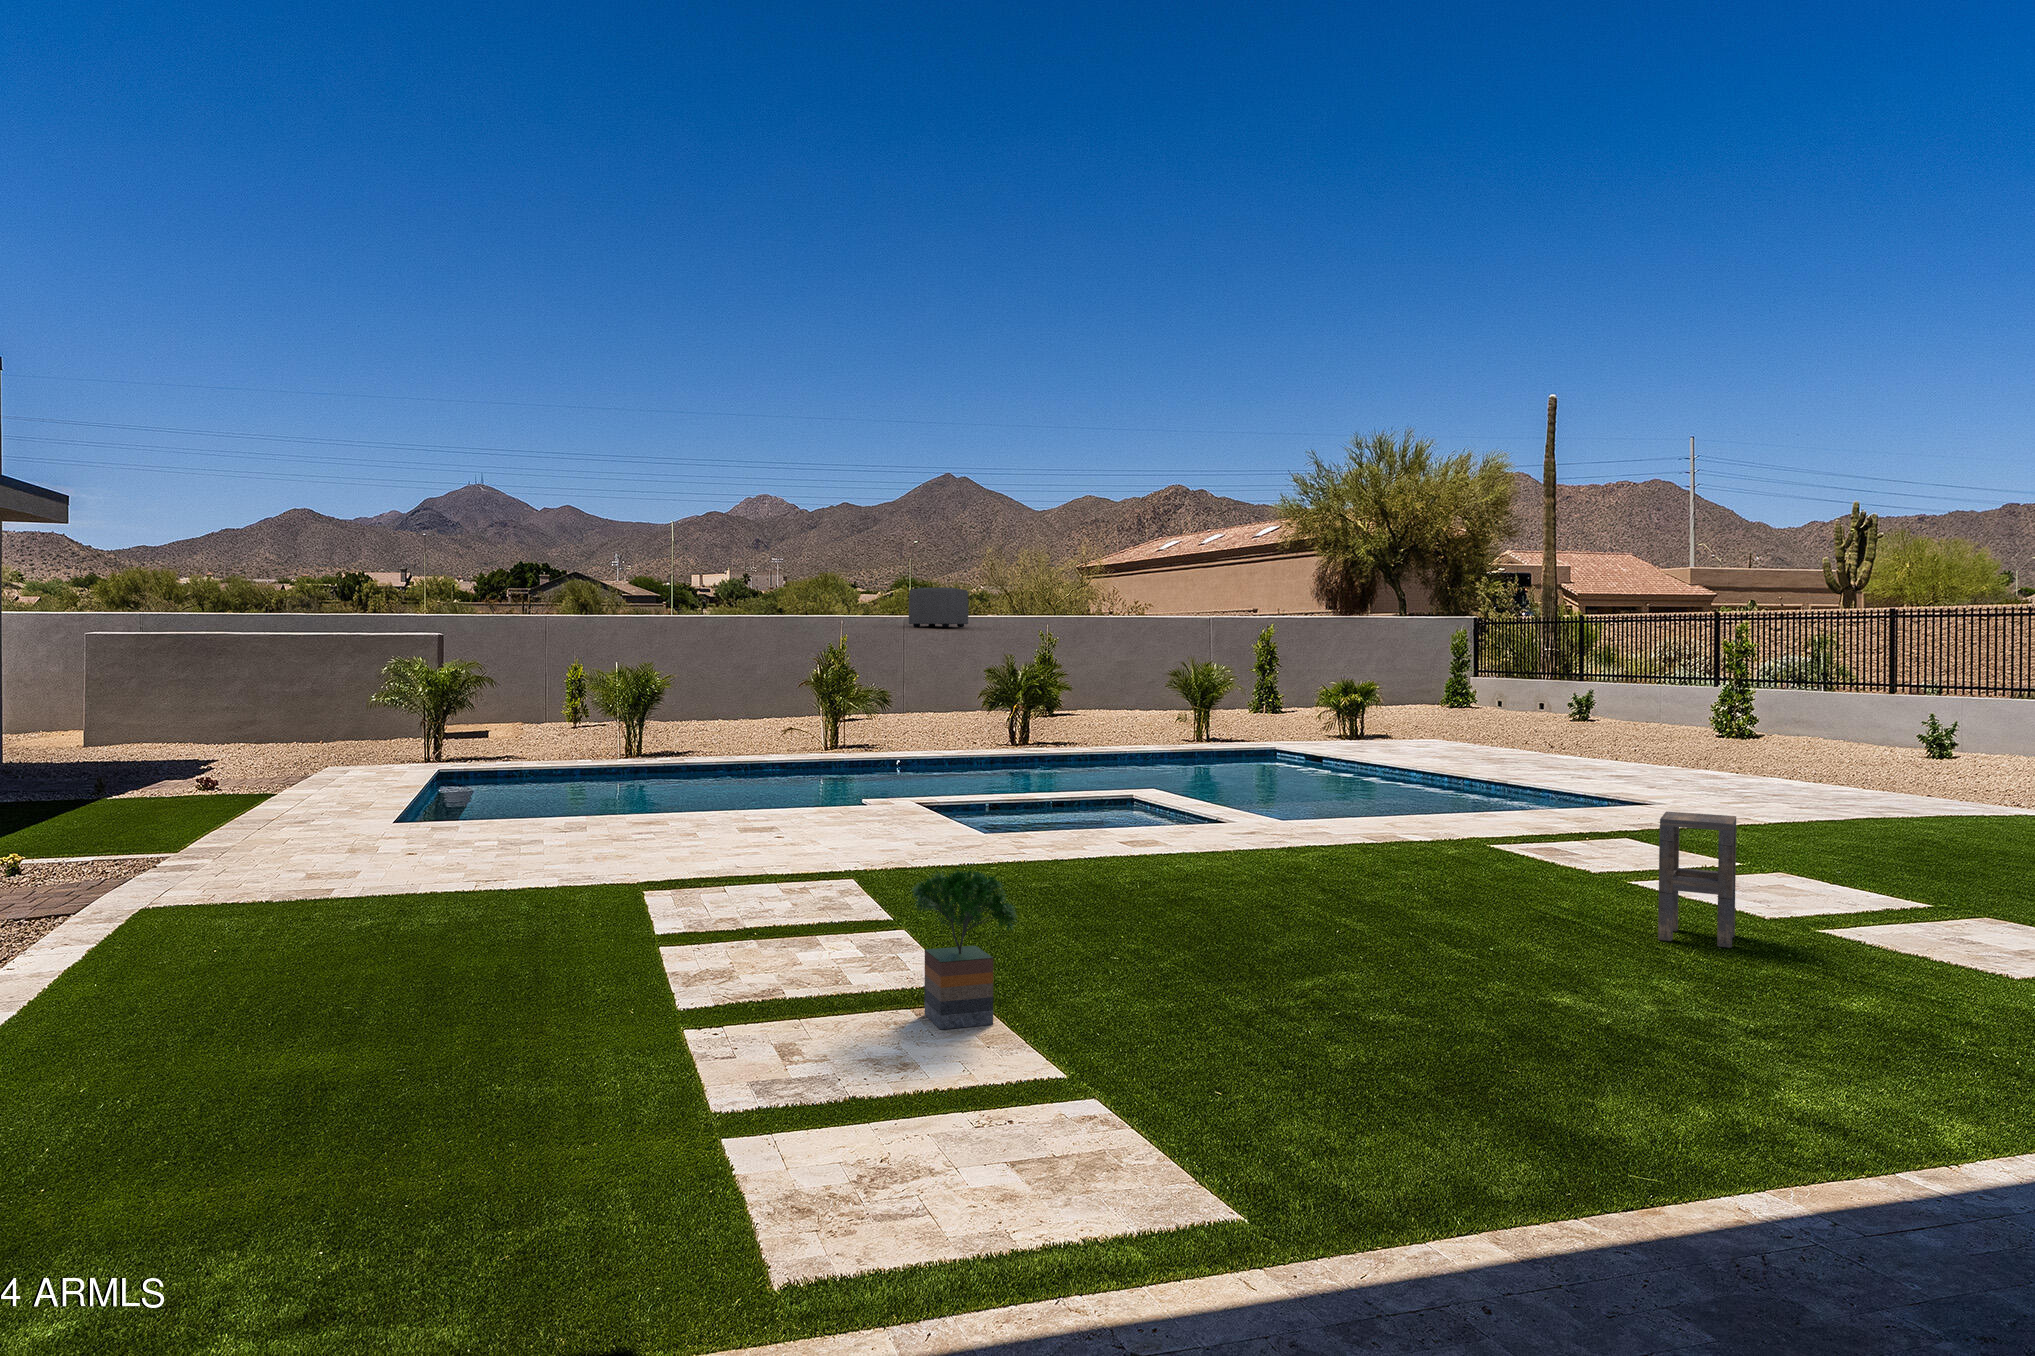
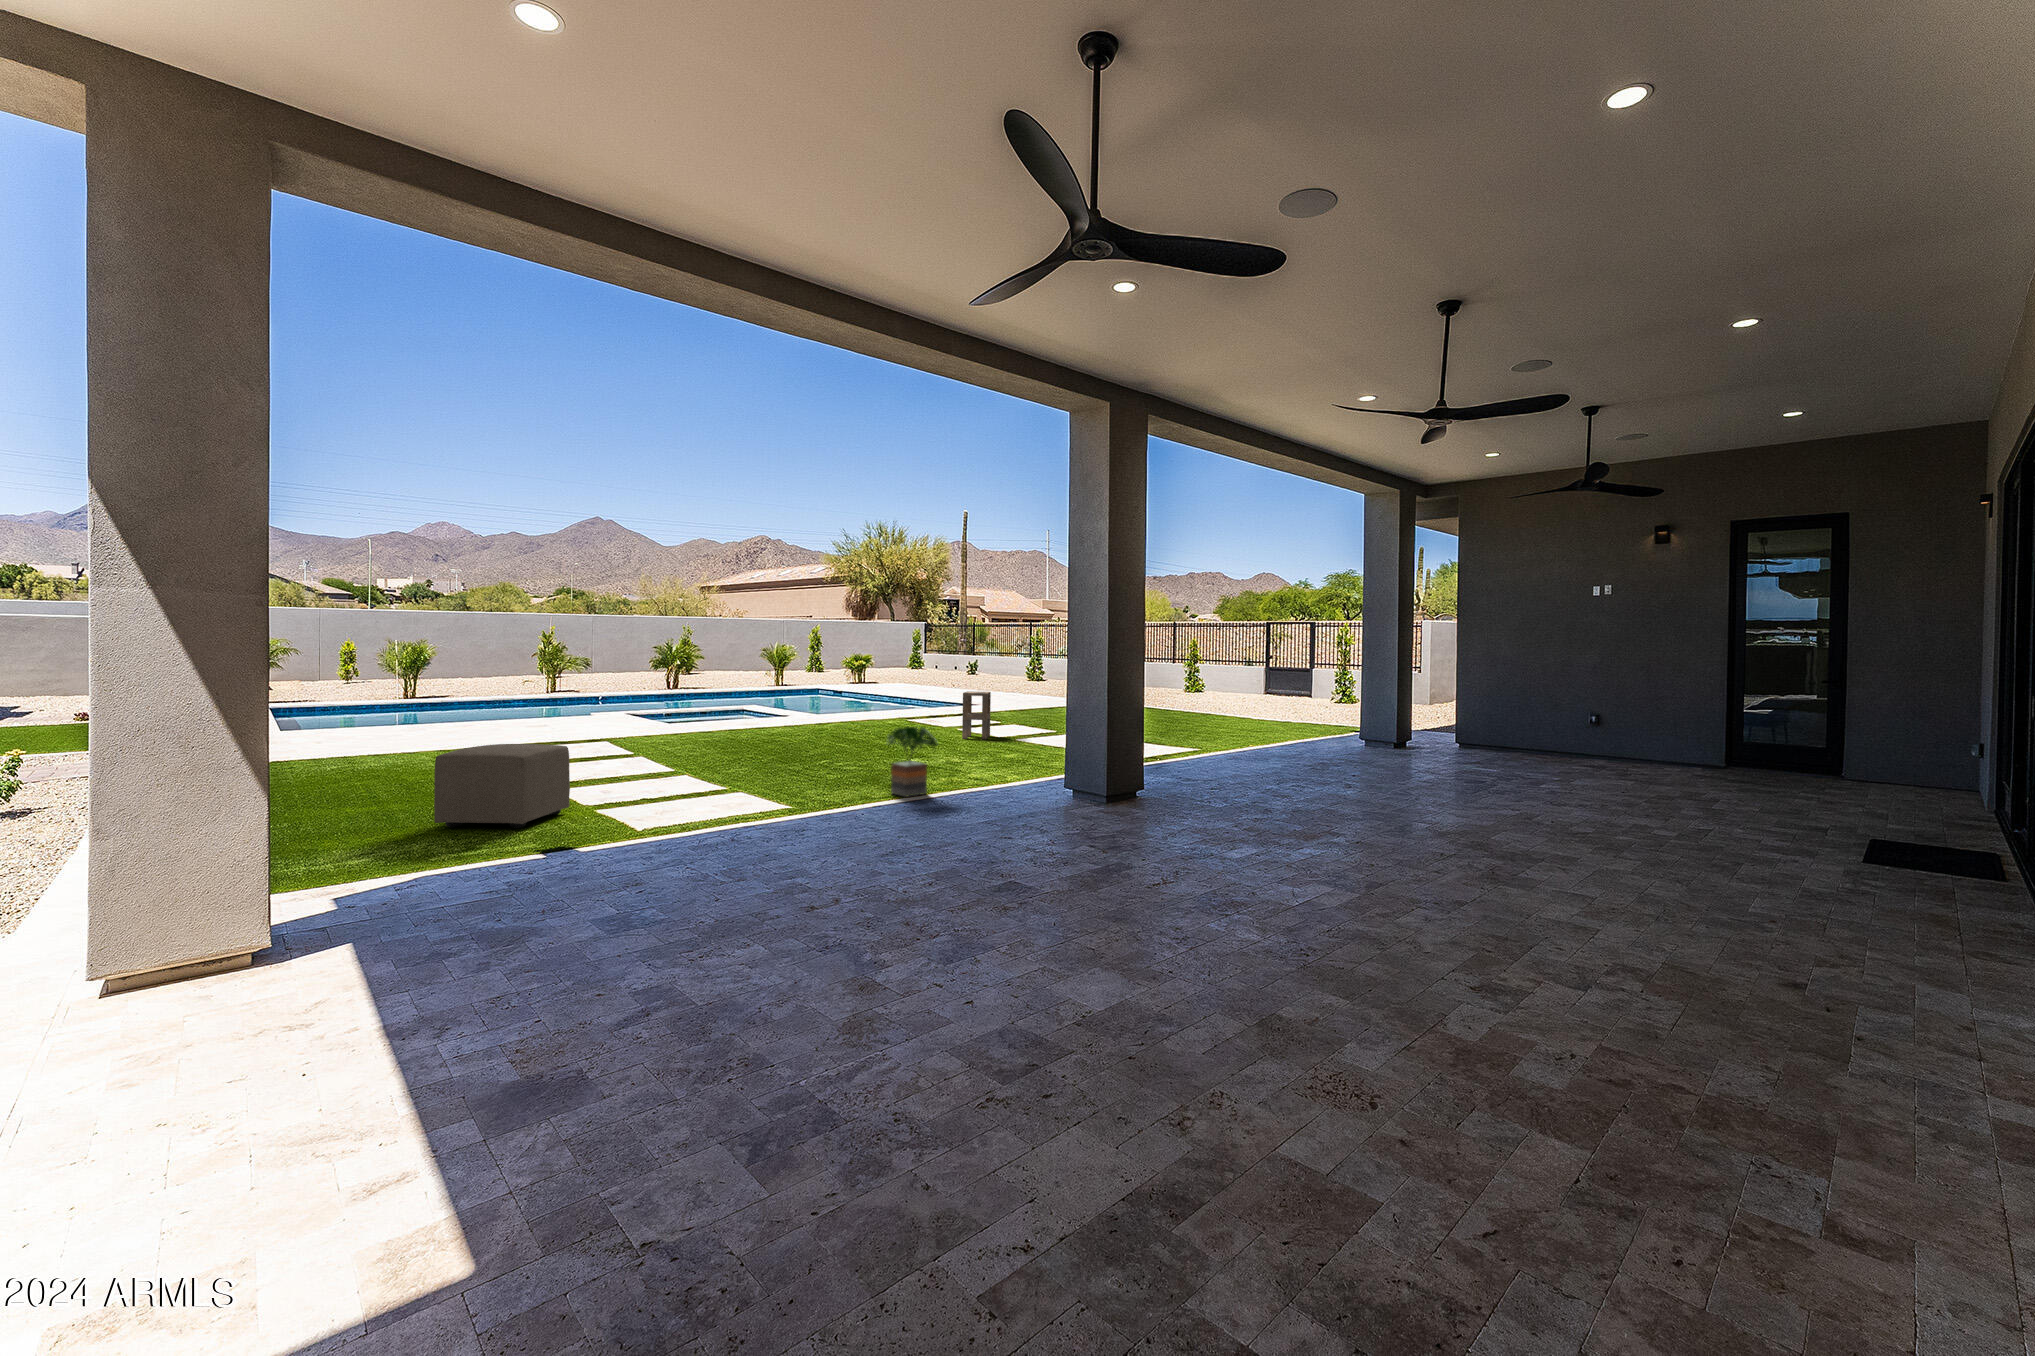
ottoman: present [909,588,969,627] -> present [434,744,570,828]
potted tree: present [911,870,1017,1029] -> present [887,726,938,797]

